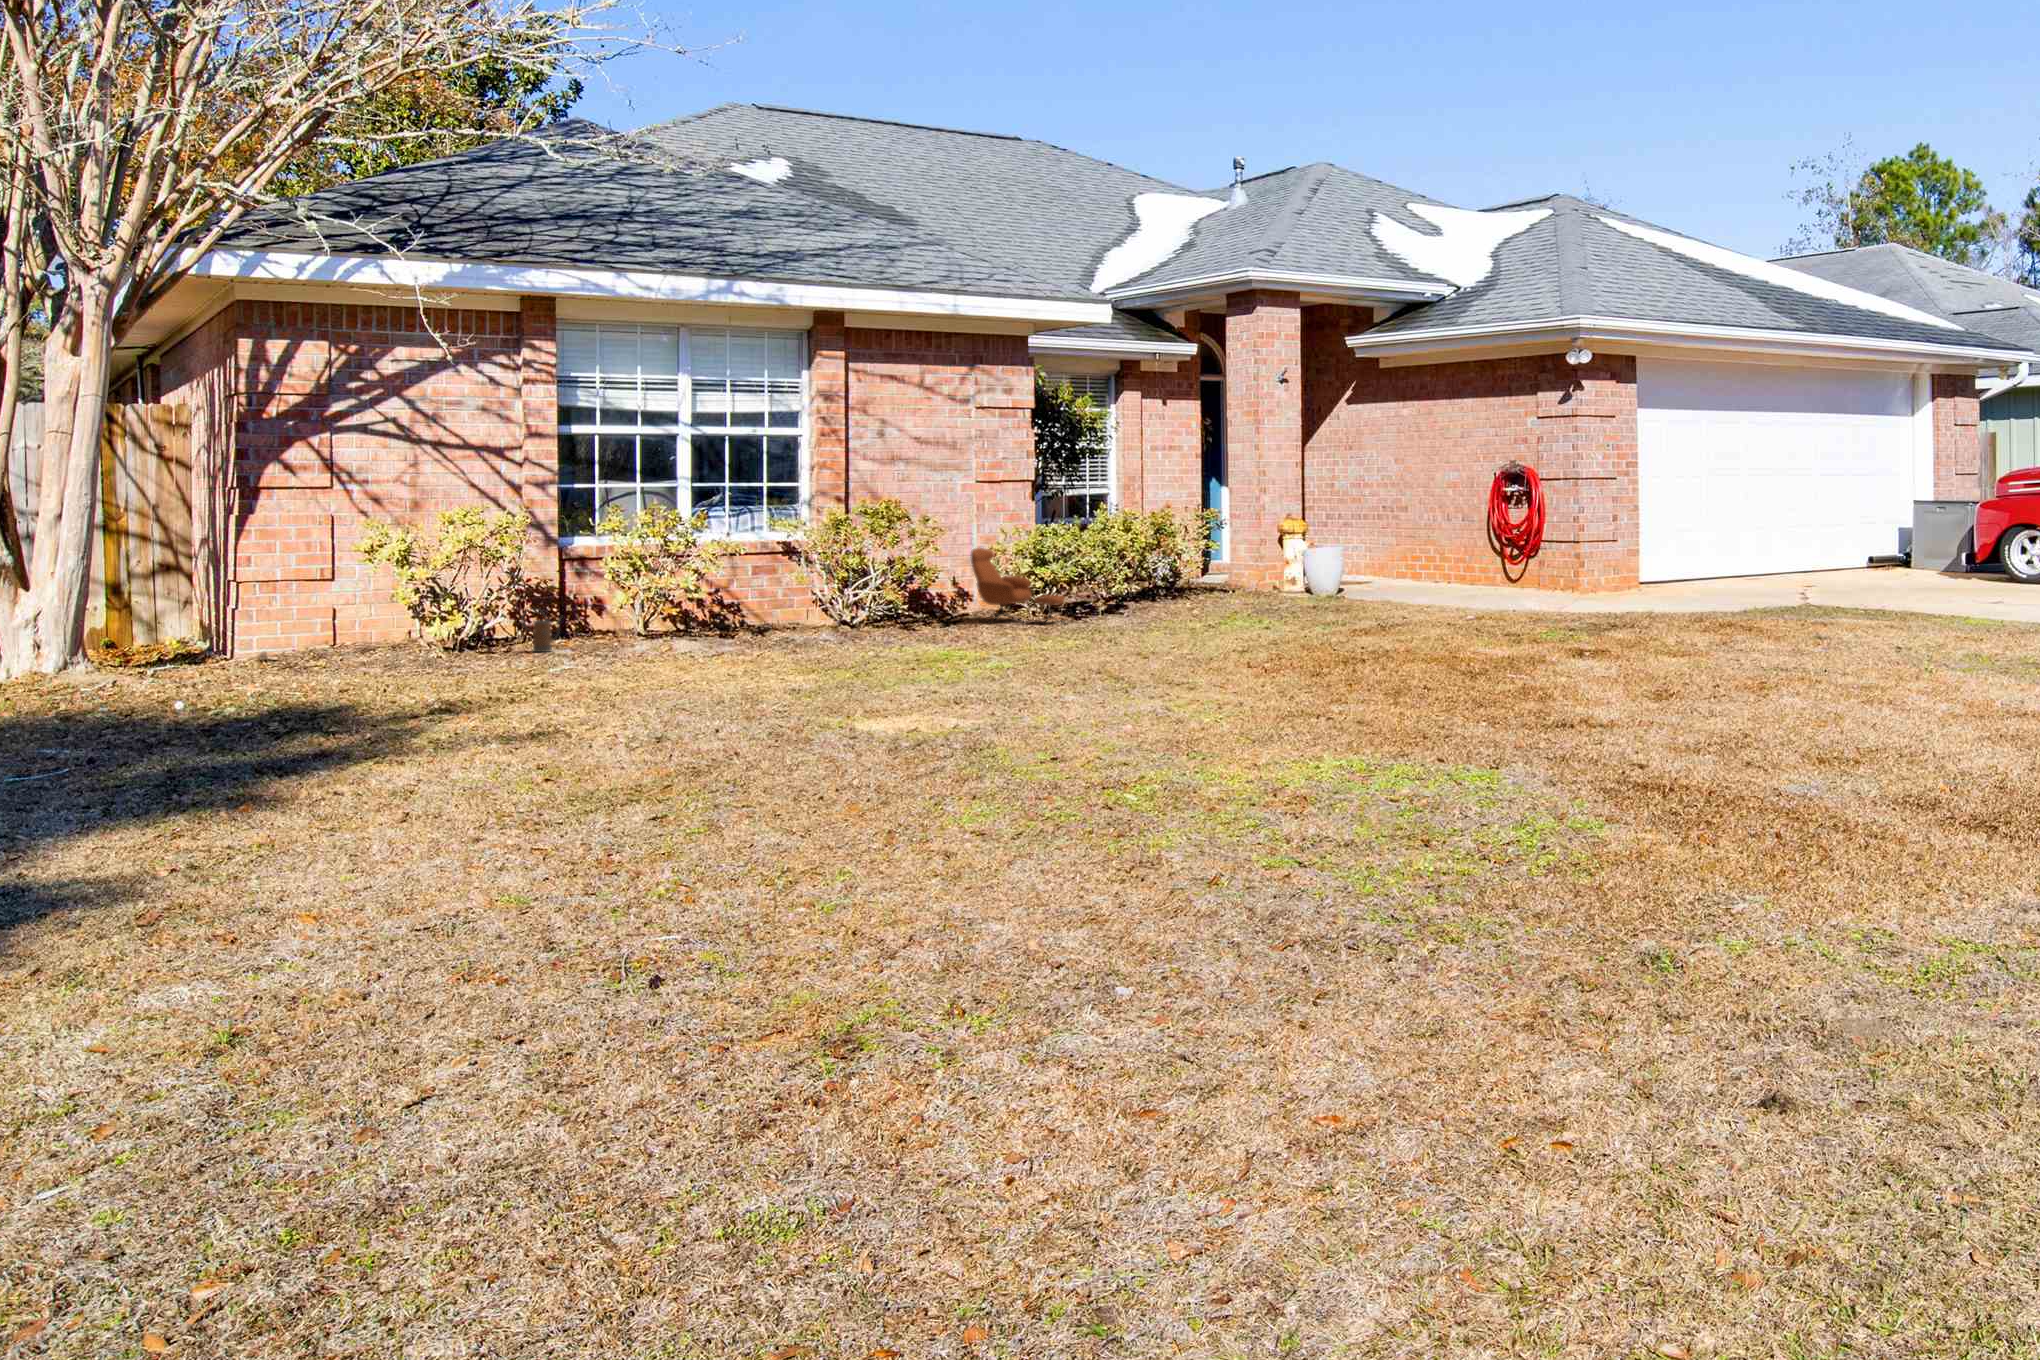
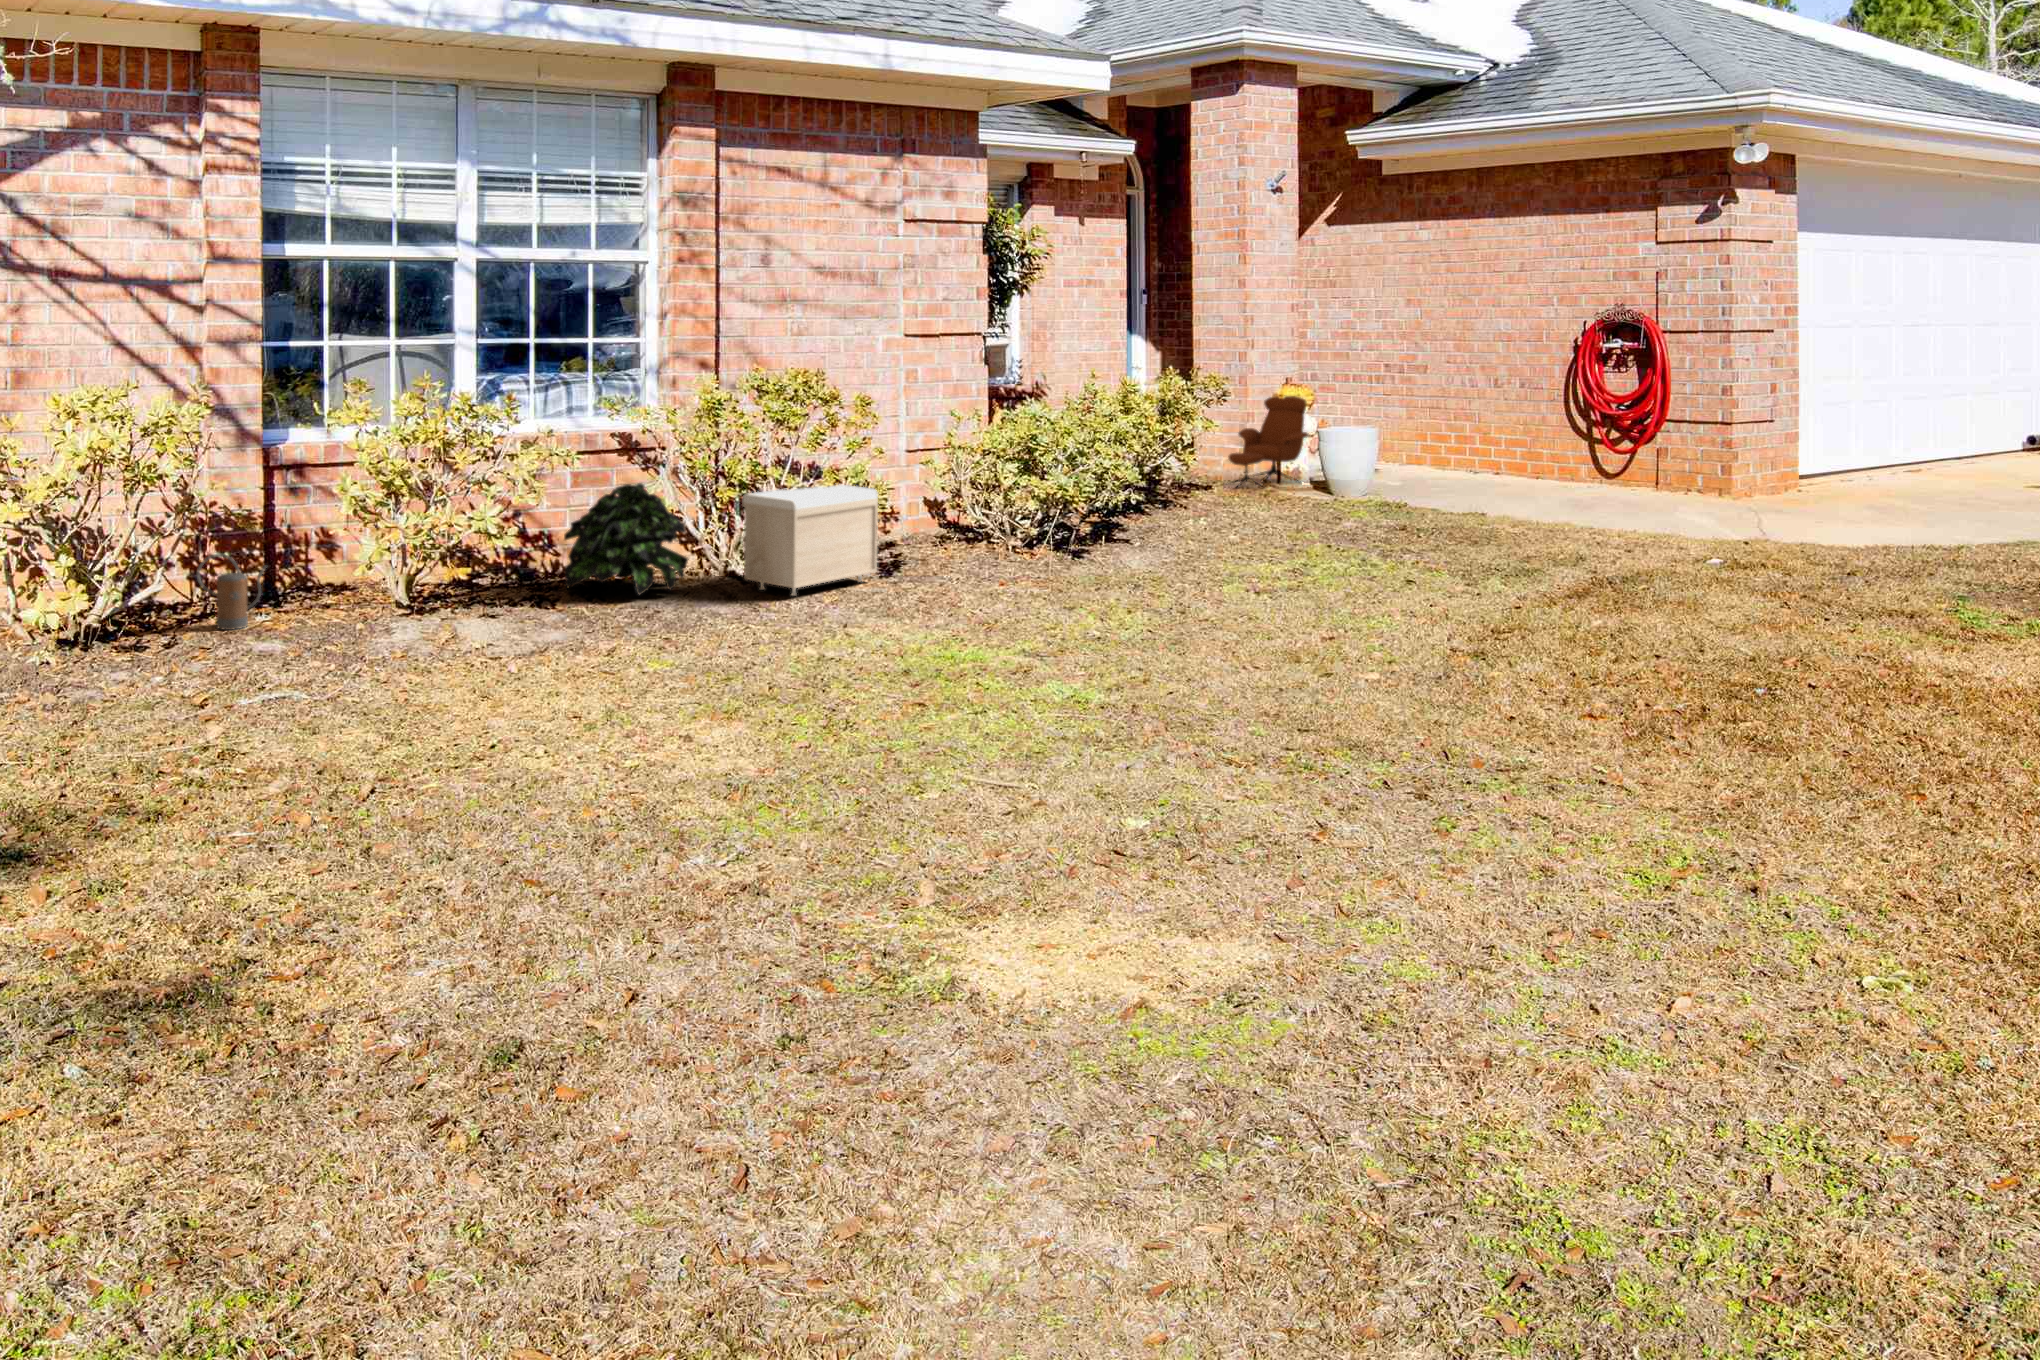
lounge chair: present [970,548,1066,624] -> present [1228,396,1309,486]
potted plant: none [747,571,828,637] -> present [564,483,689,595]
storage bench: none [860,573,948,638] -> present [742,485,878,596]

